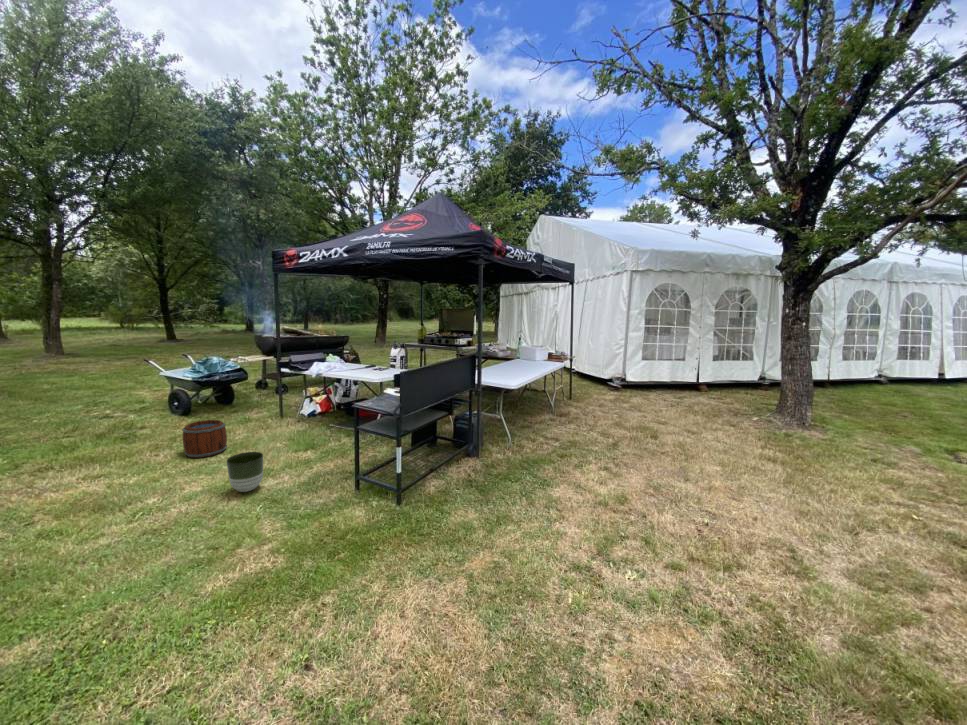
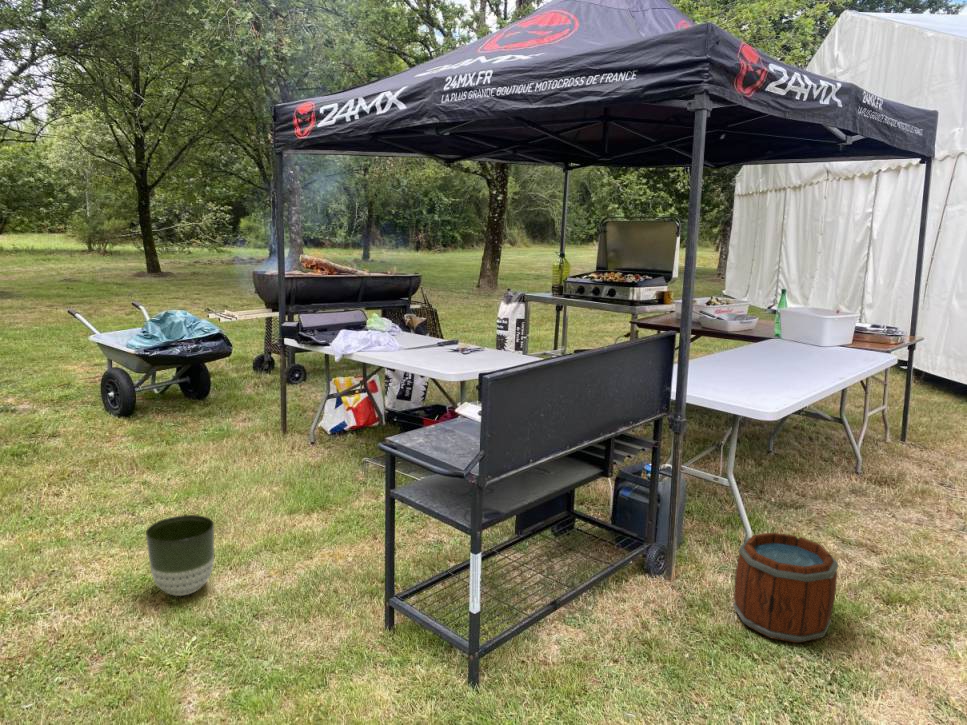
bucket: present [182,420,227,458] -> present [733,533,838,643]

